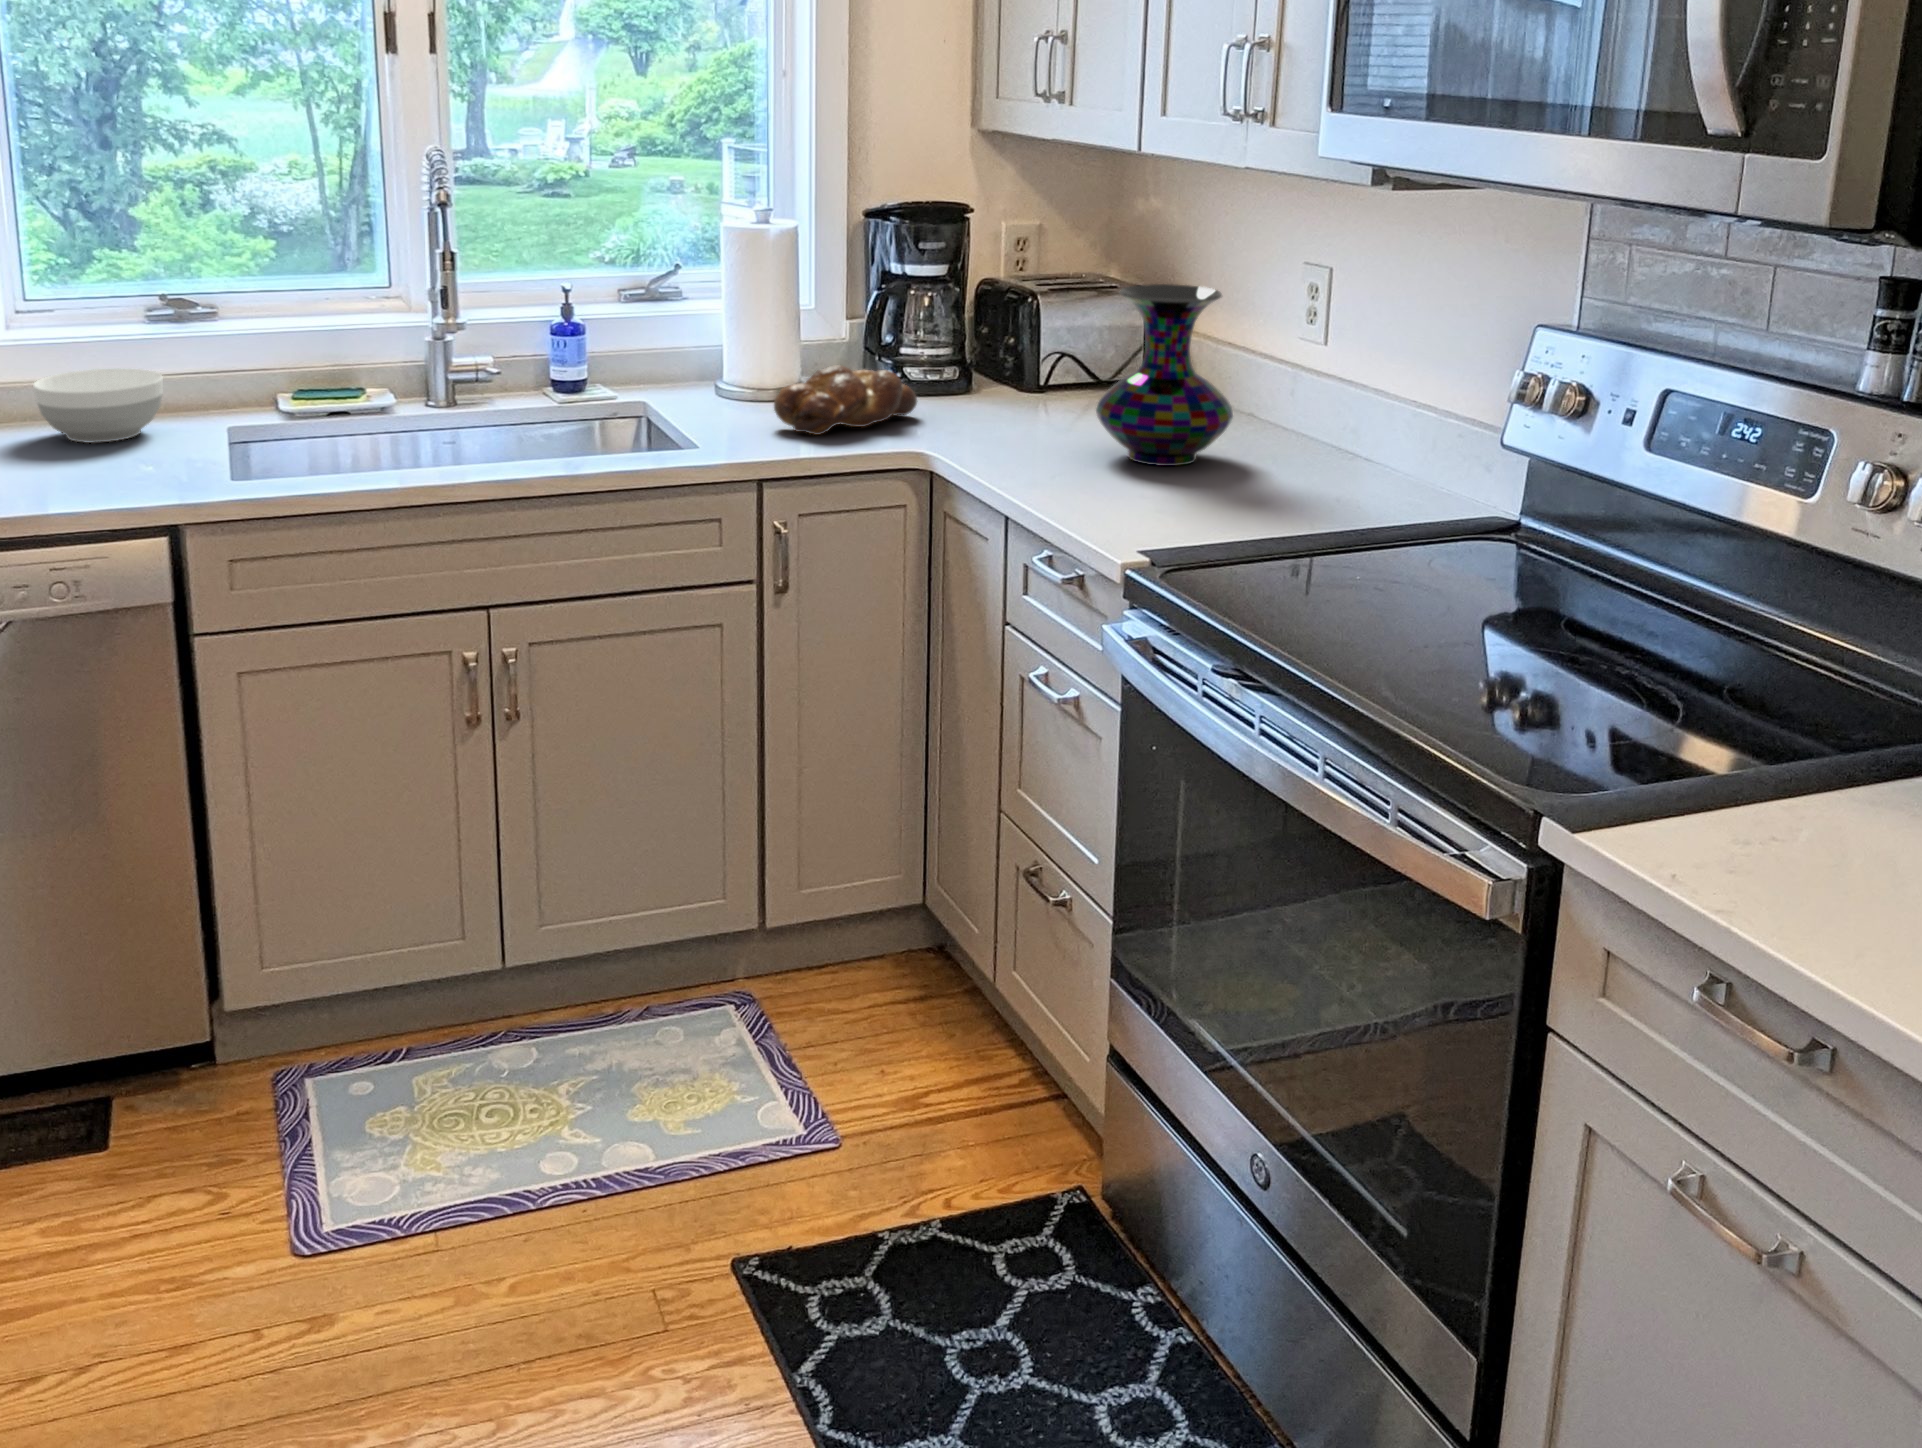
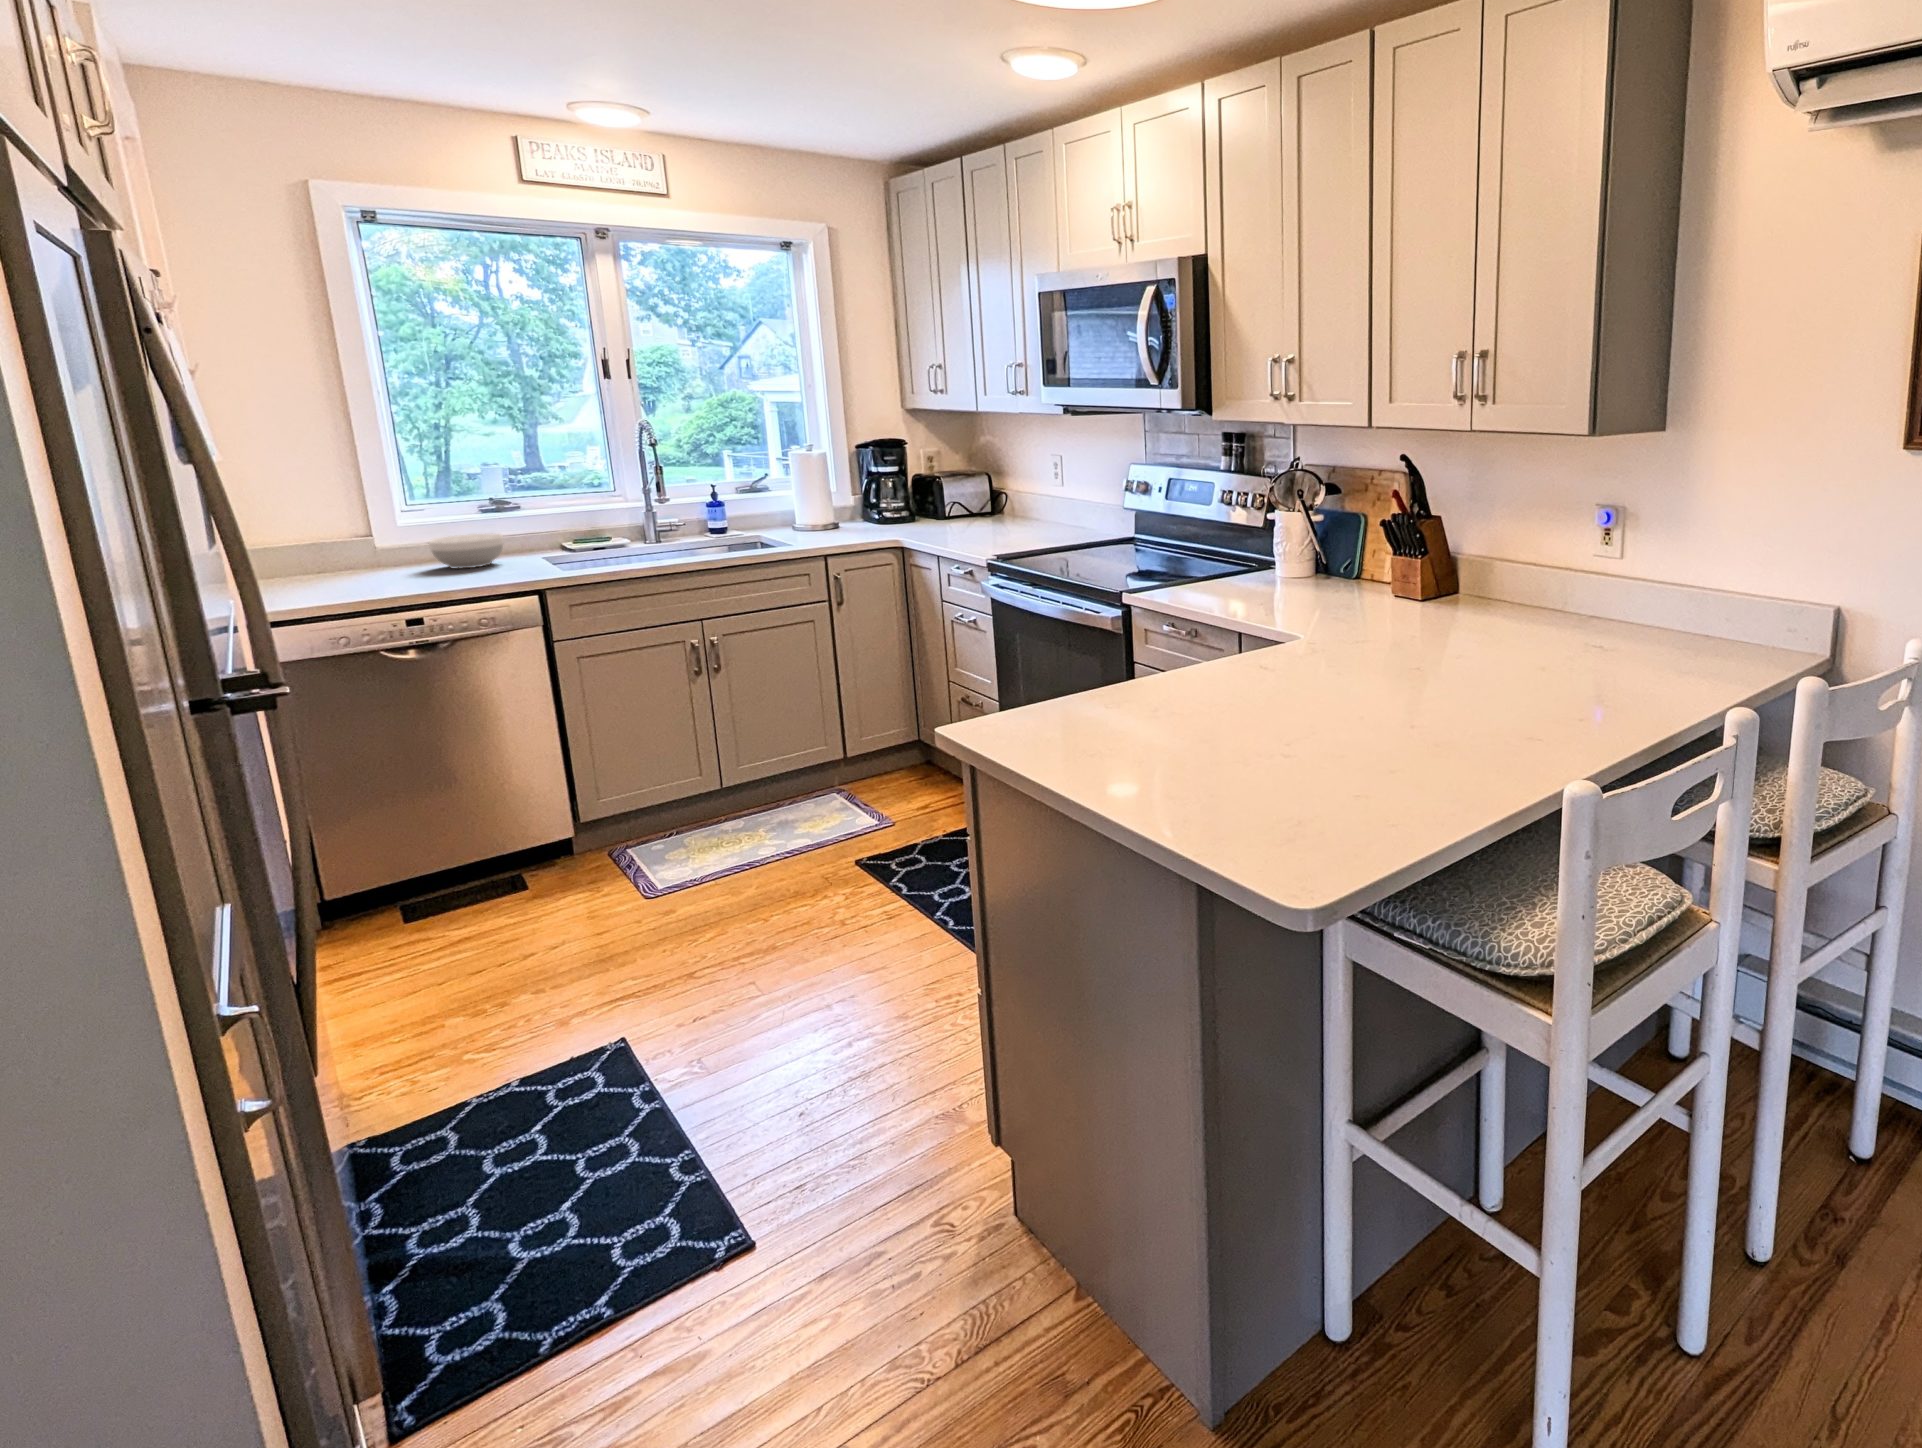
vase: present [1096,284,1233,466] -> none [971,463,1027,534]
bread loaf: present [774,365,917,435] -> none [827,509,893,538]

